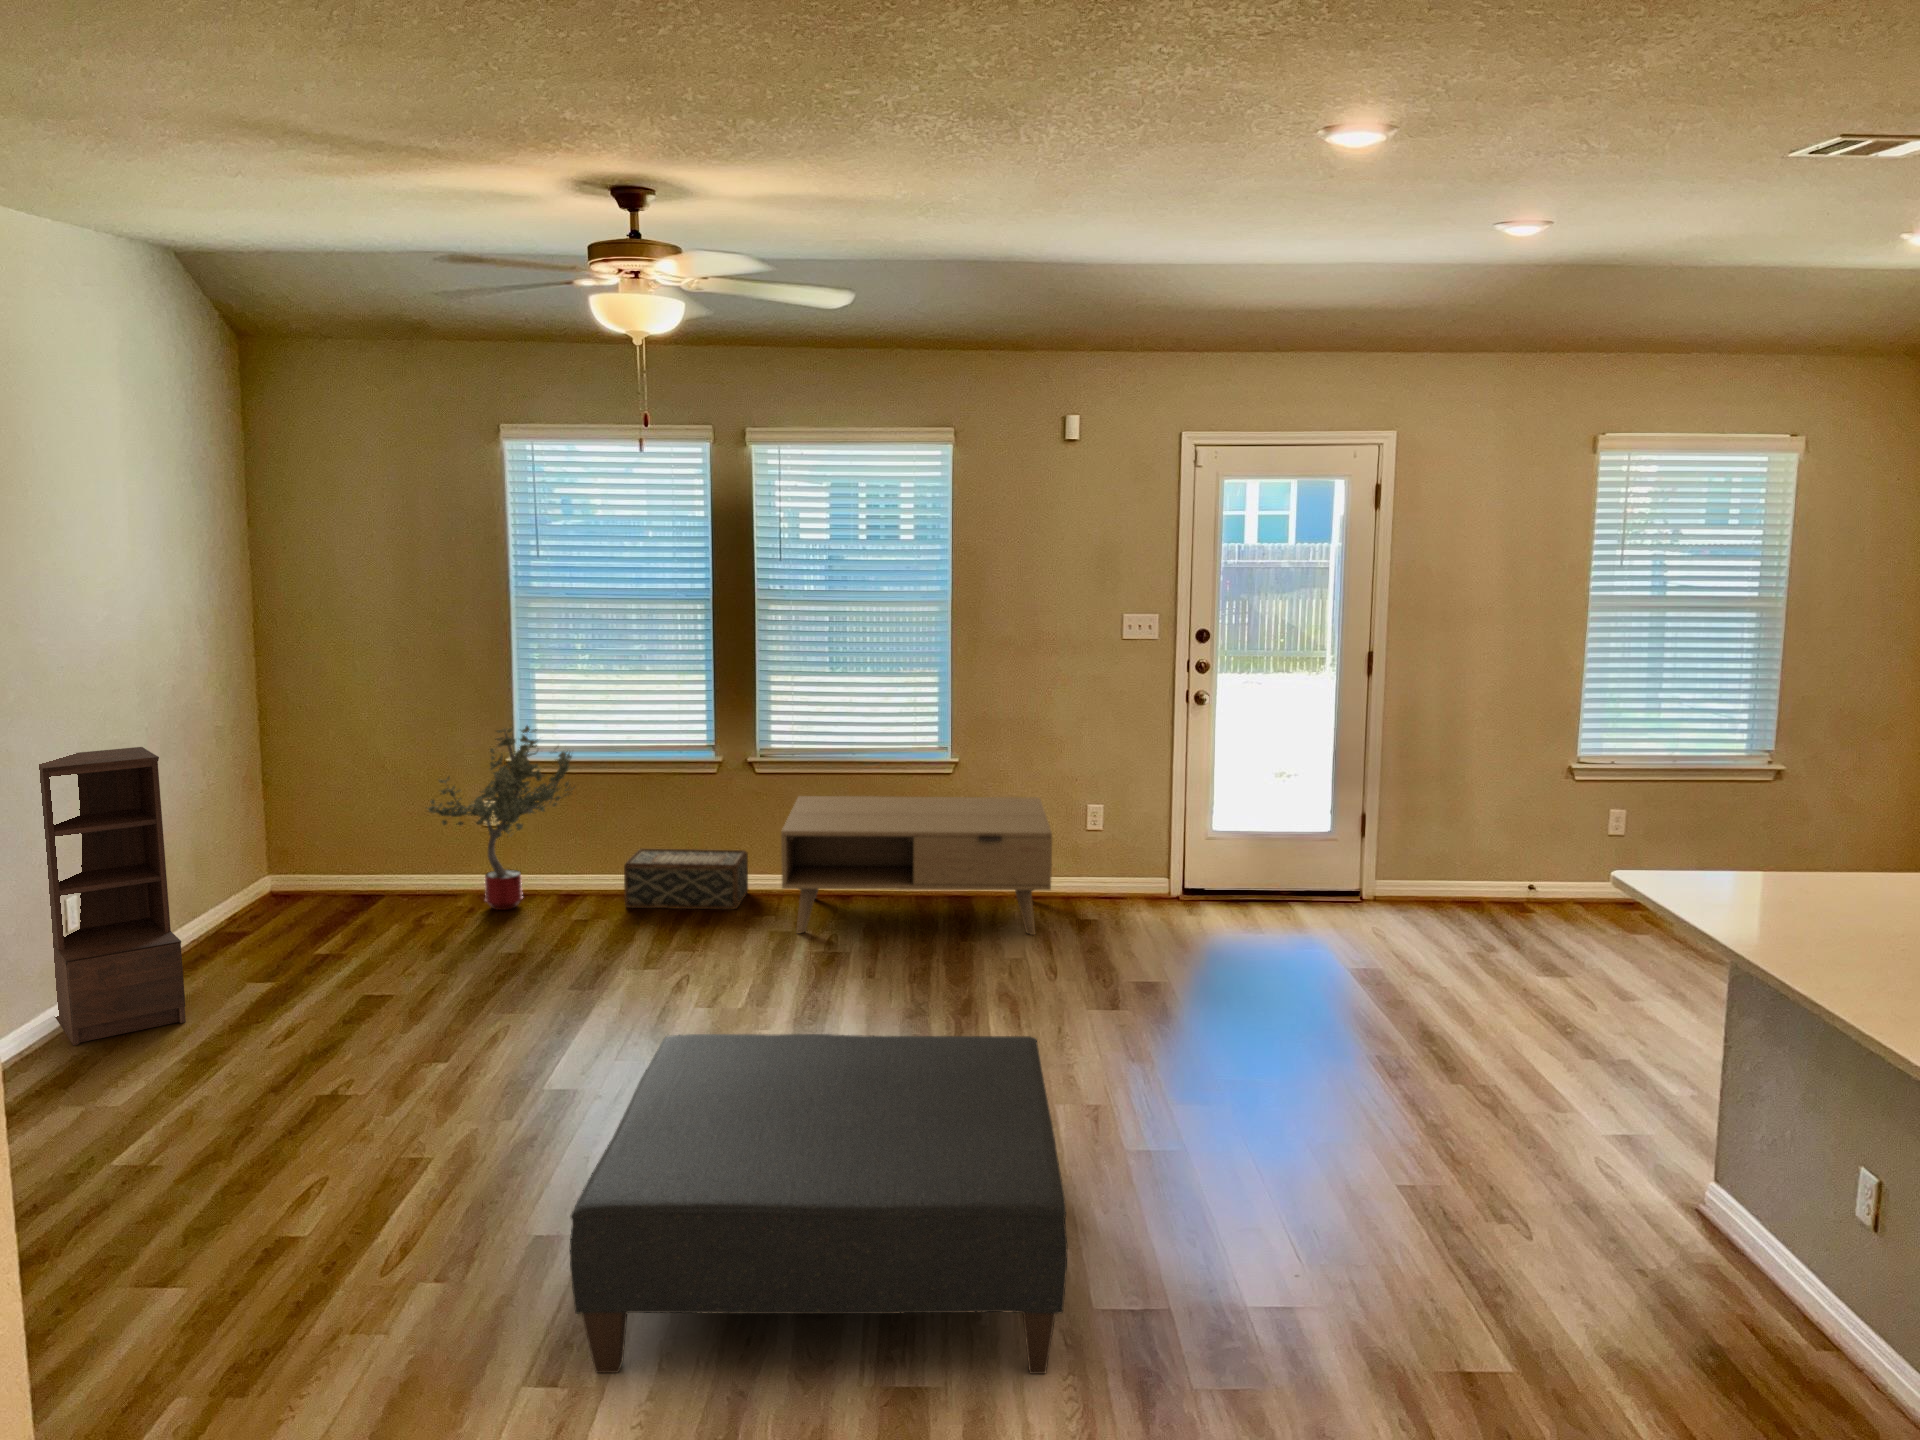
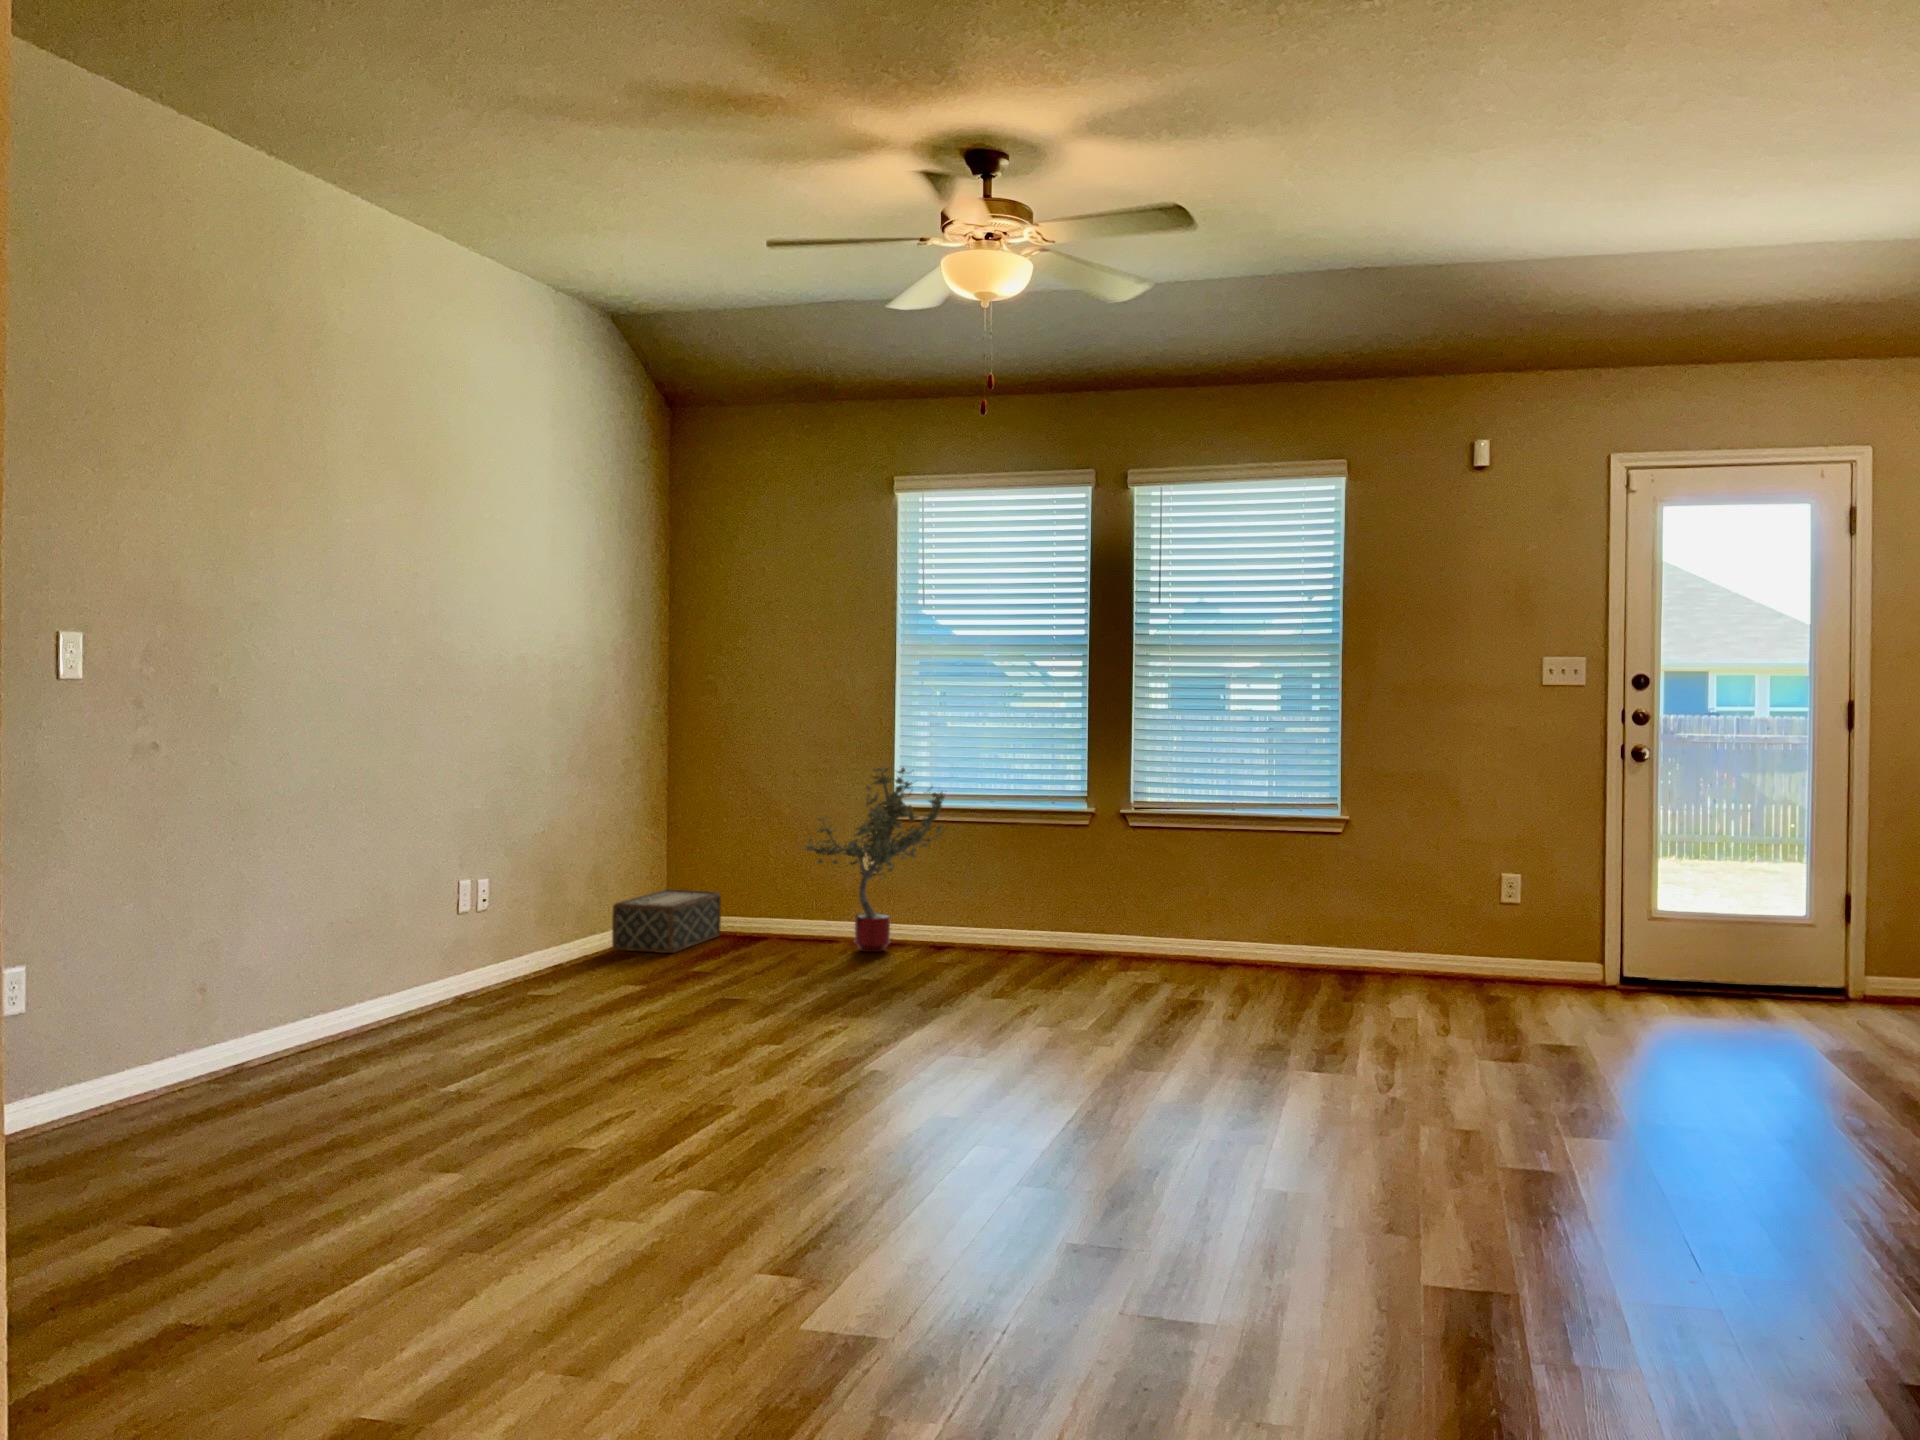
bookshelf: present [39,747,186,1045] -> none [460,746,573,1014]
coffee table: present [781,796,1052,935] -> none [1153,851,1458,1002]
woven basket: present [624,849,748,909] -> present [612,889,721,953]
ottoman: present [570,1034,1067,1374] -> none [905,994,1470,1345]

